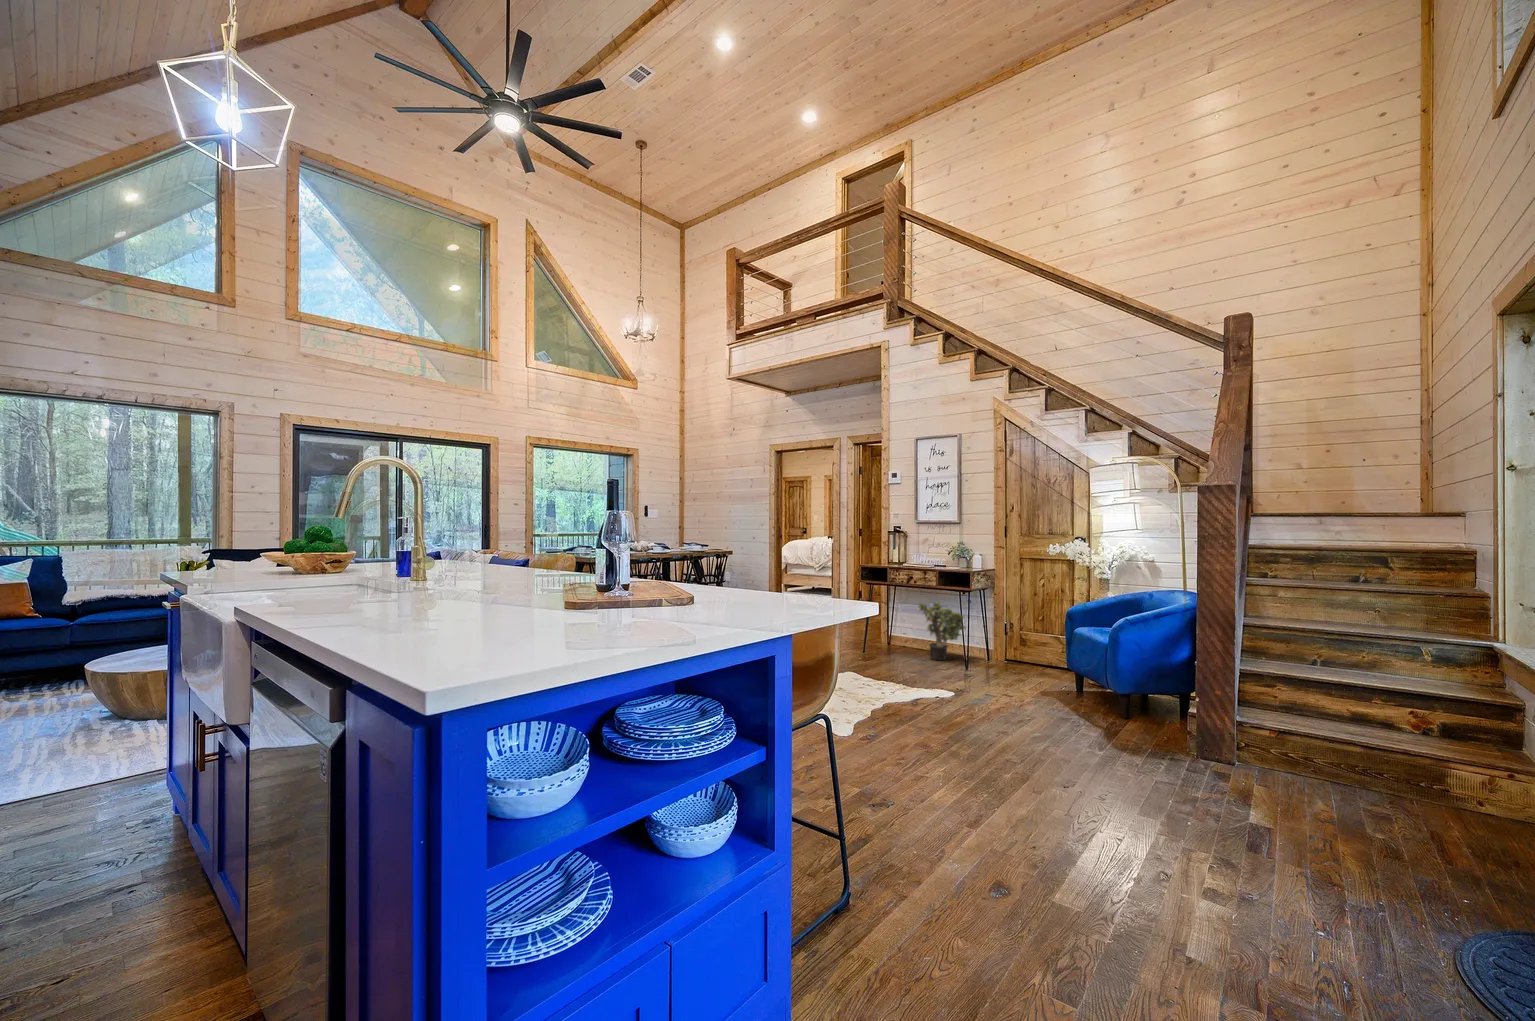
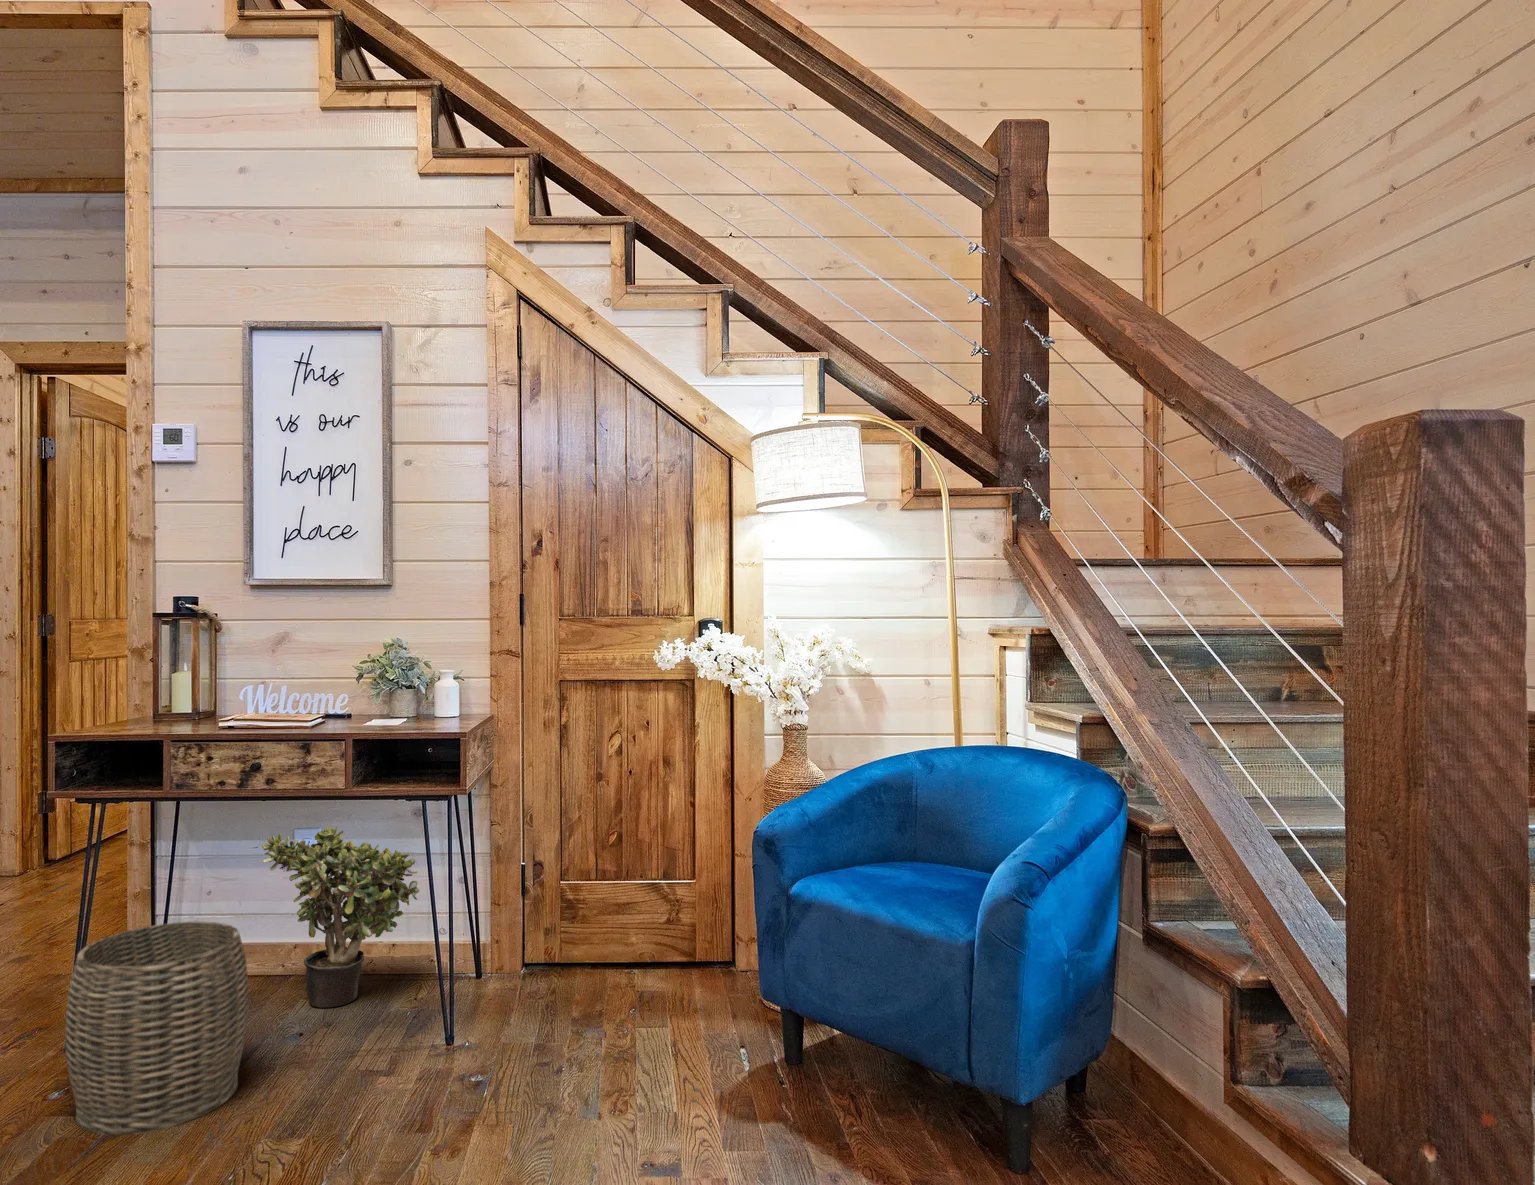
woven basket: none [864,618,908,669] -> present [65,922,248,1135]

